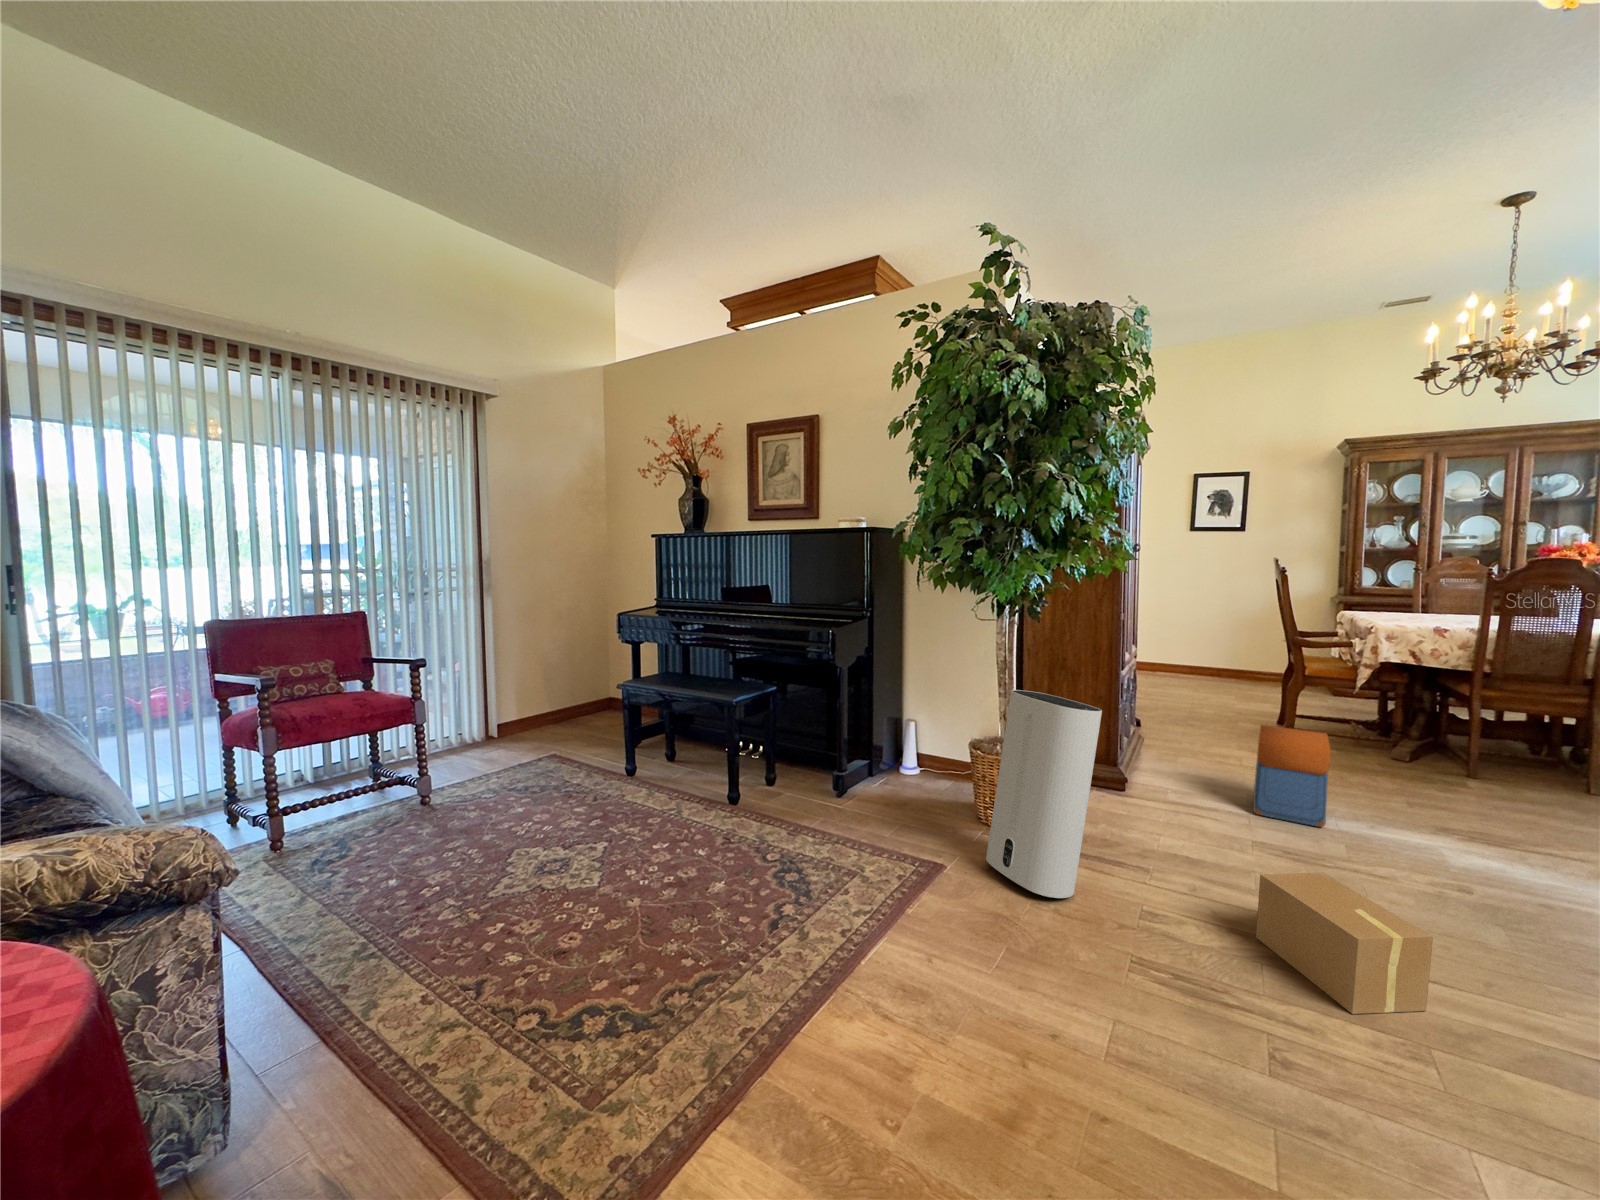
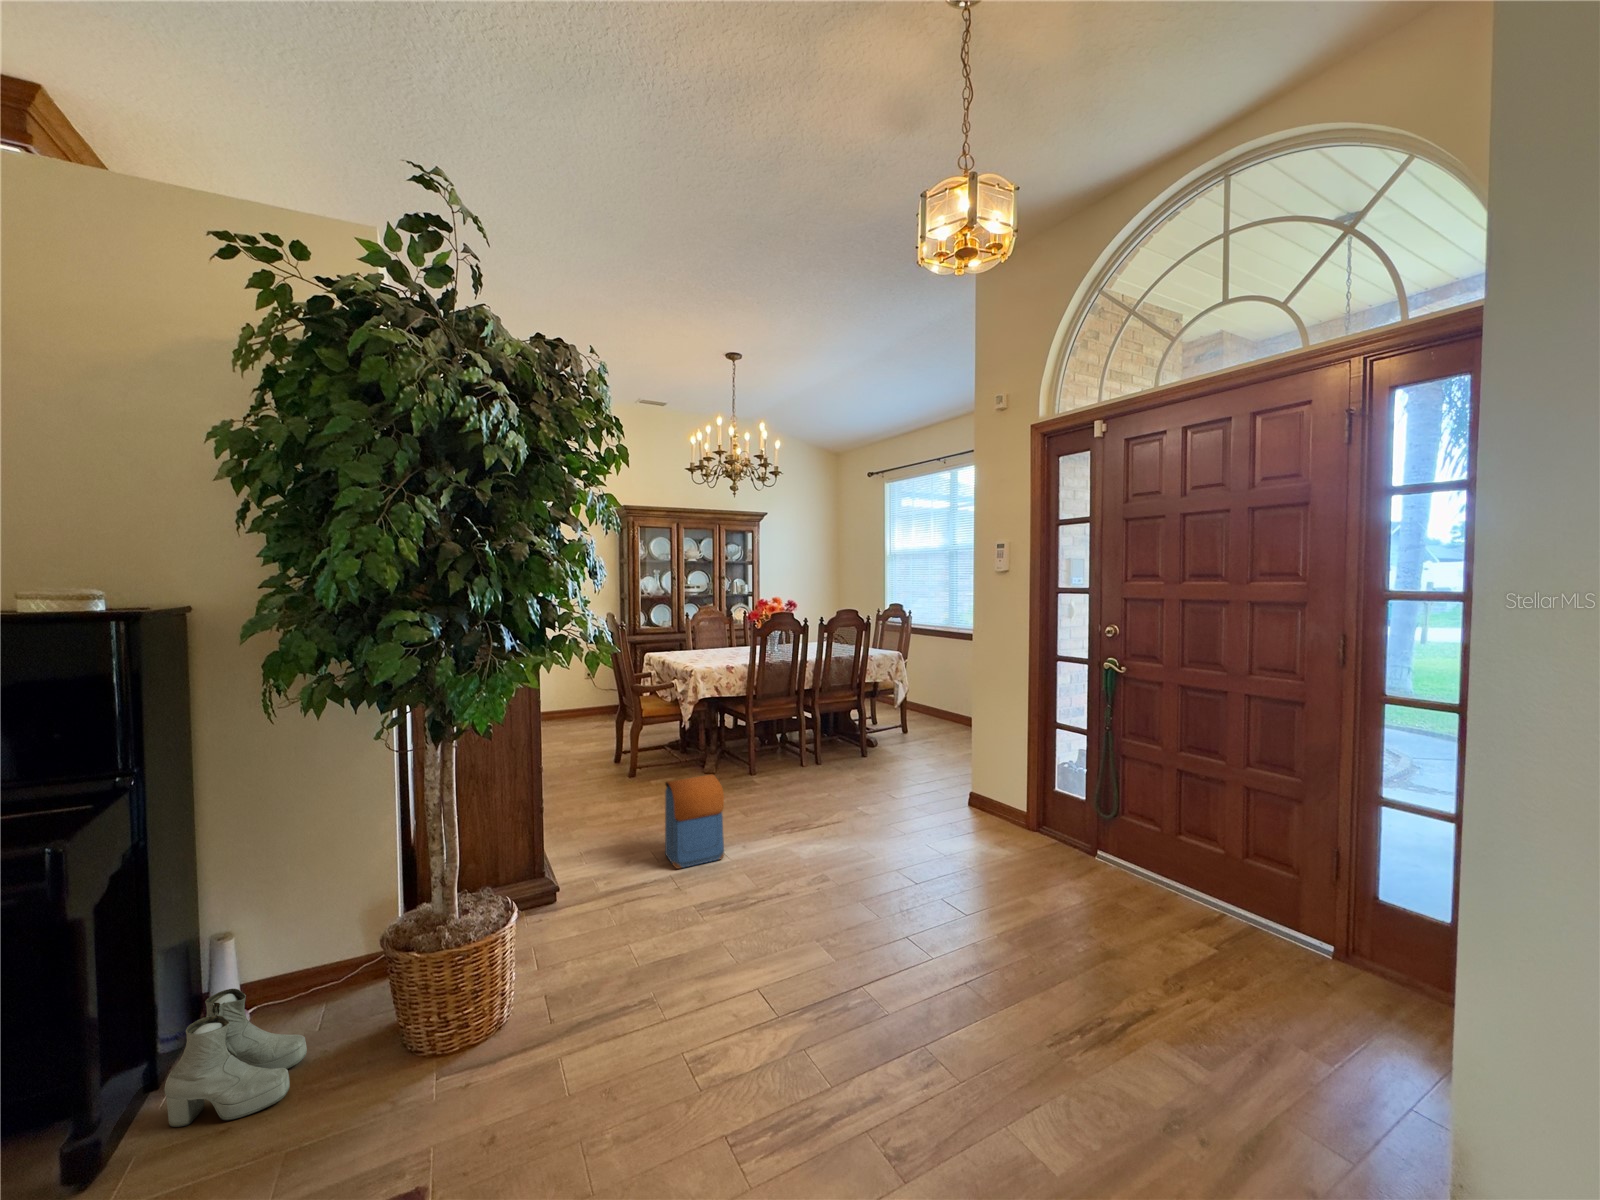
air purifier: present [986,690,1102,898] -> none [479,838,625,1137]
boots: none [873,739,933,803] -> present [165,988,307,1127]
cardboard box: present [1256,873,1433,1014] -> none [775,919,893,1045]

